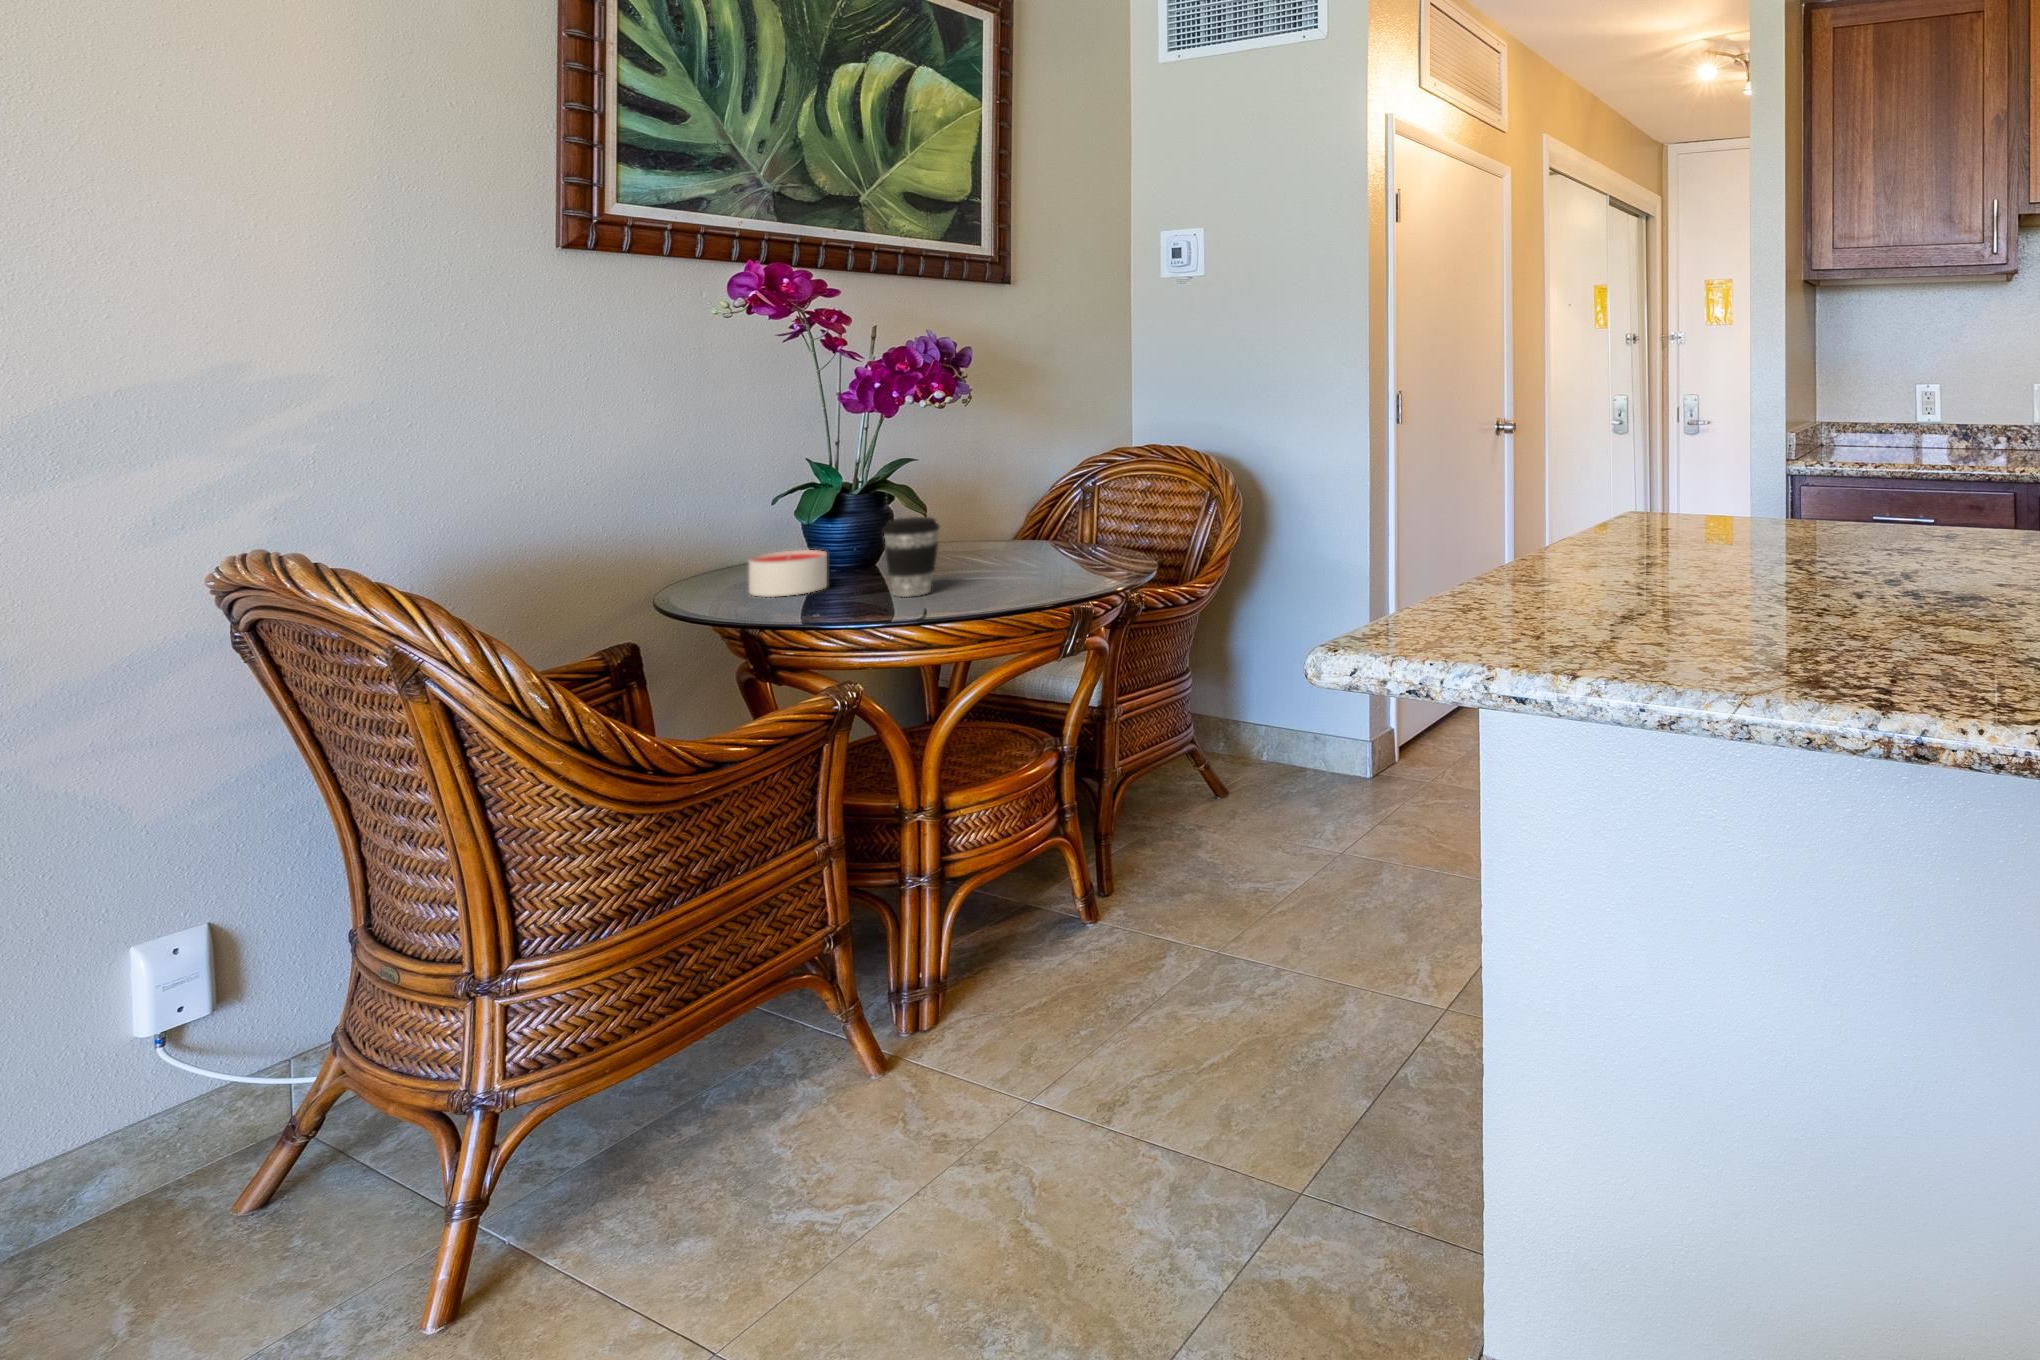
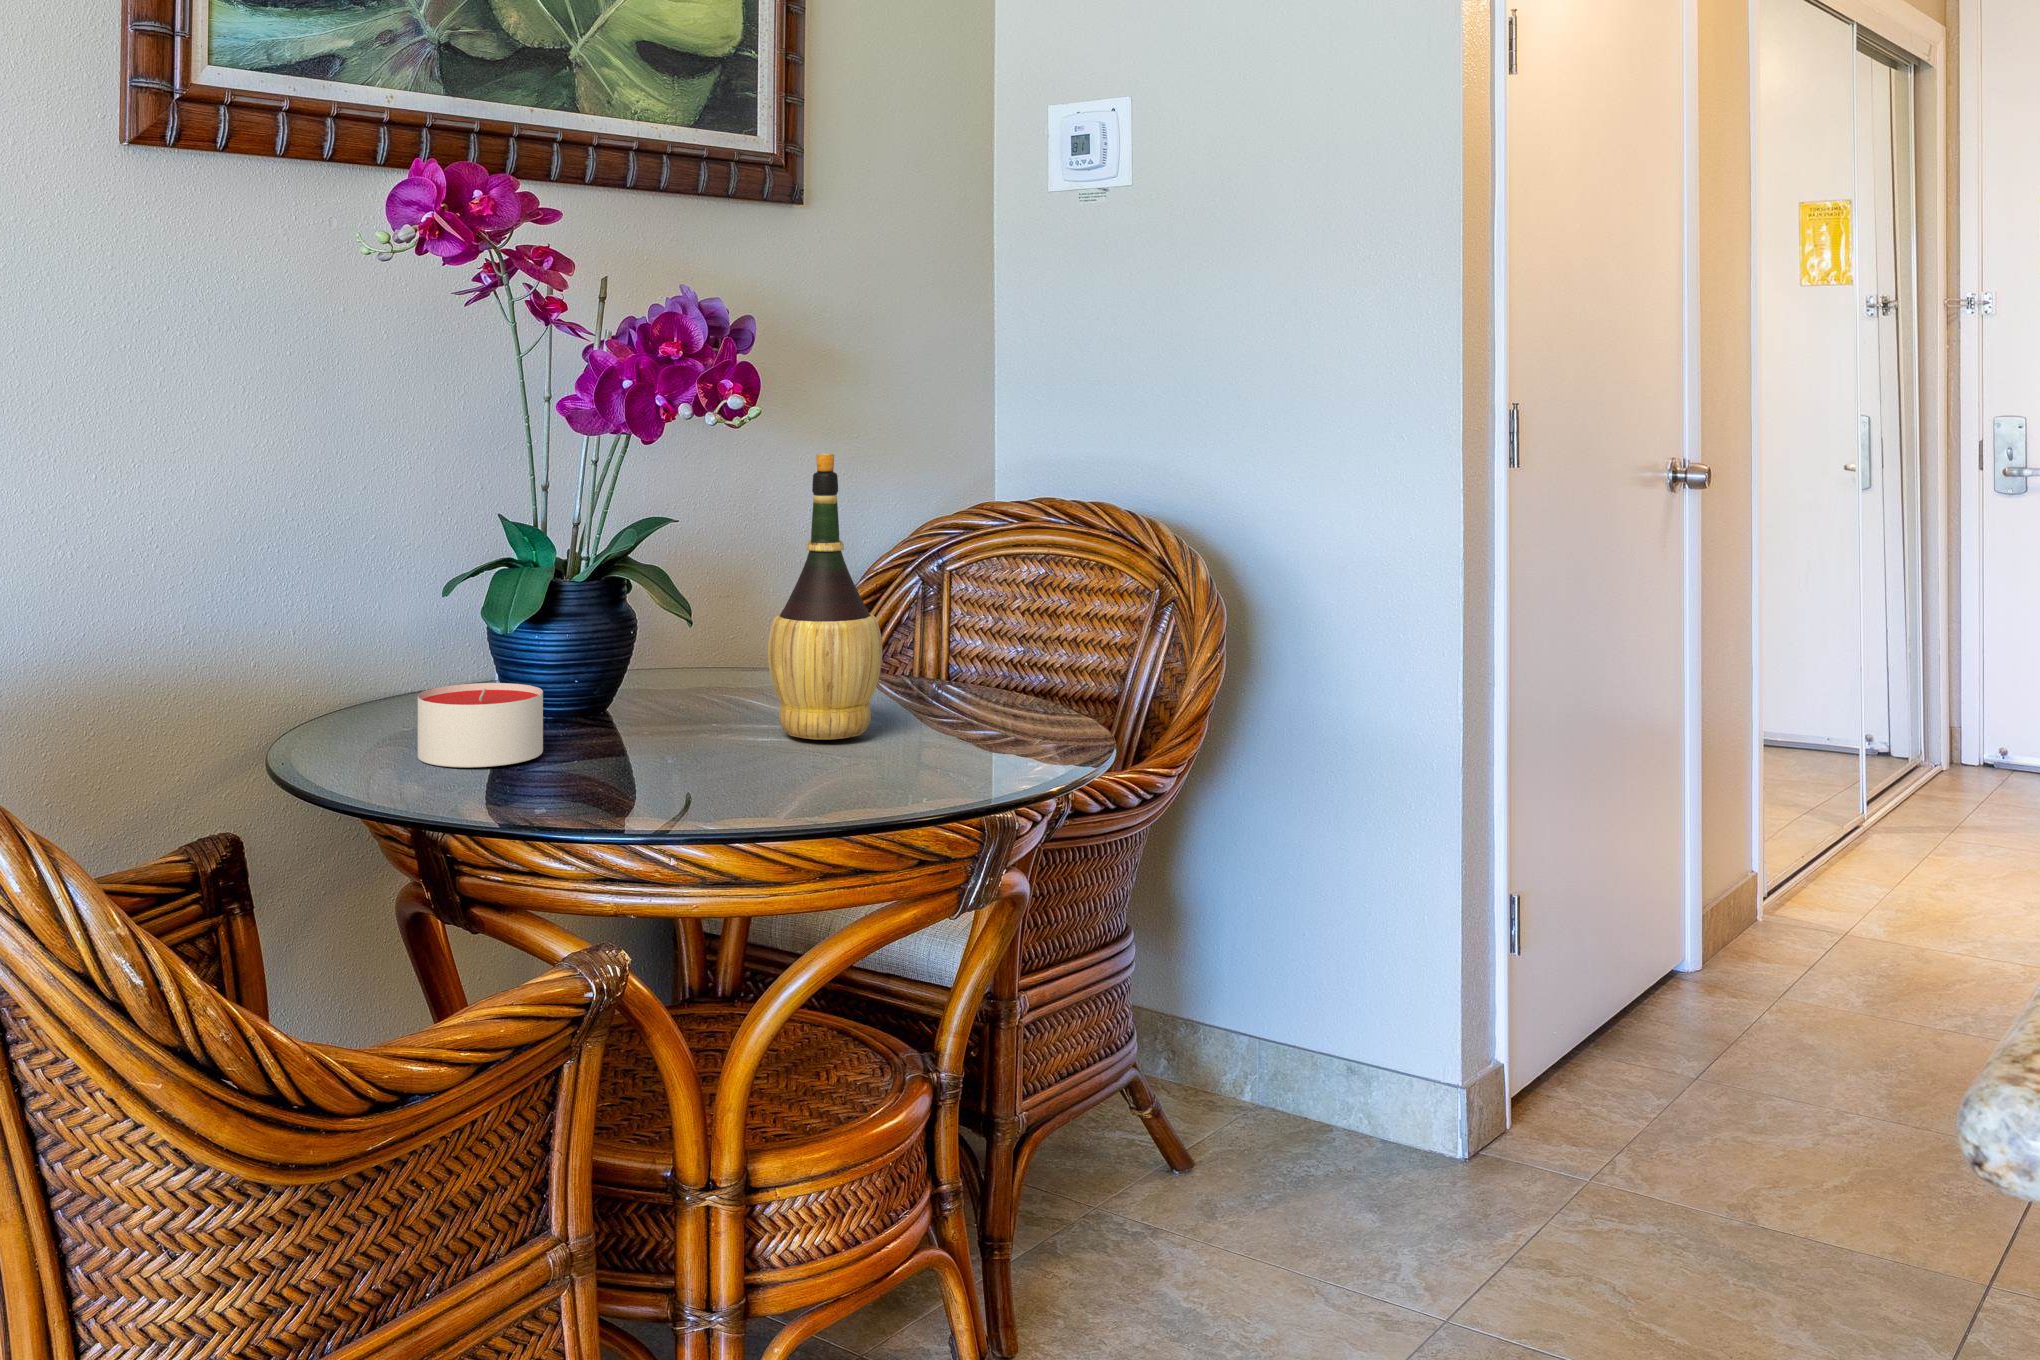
wine bottle: none [966,420,1031,572] -> present [768,453,882,740]
coffee cup: present [882,517,939,597] -> none [641,632,738,782]

